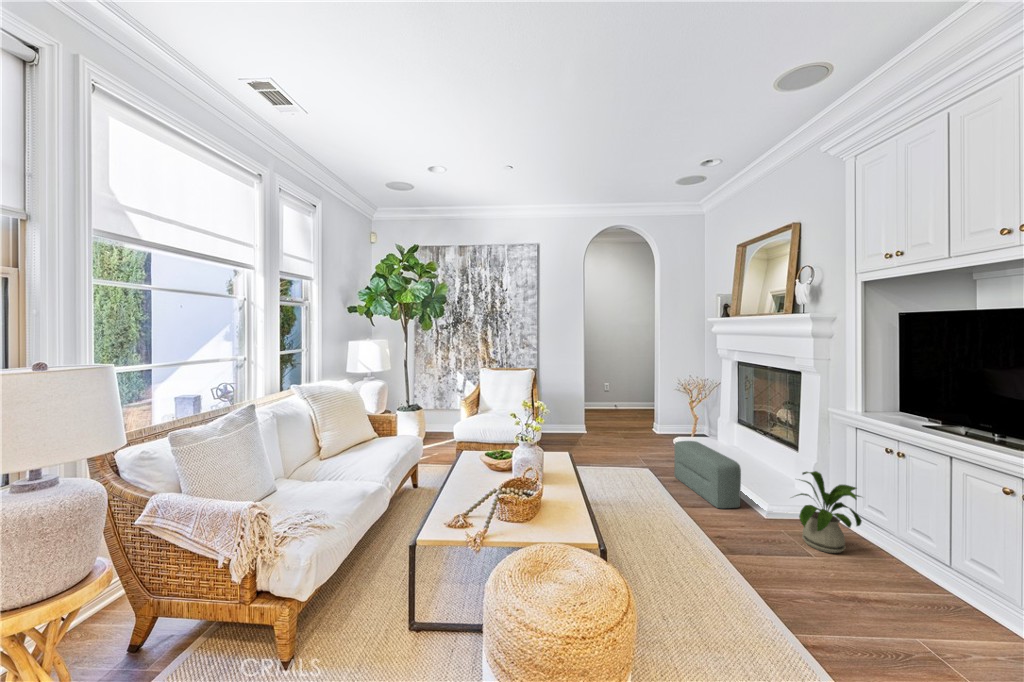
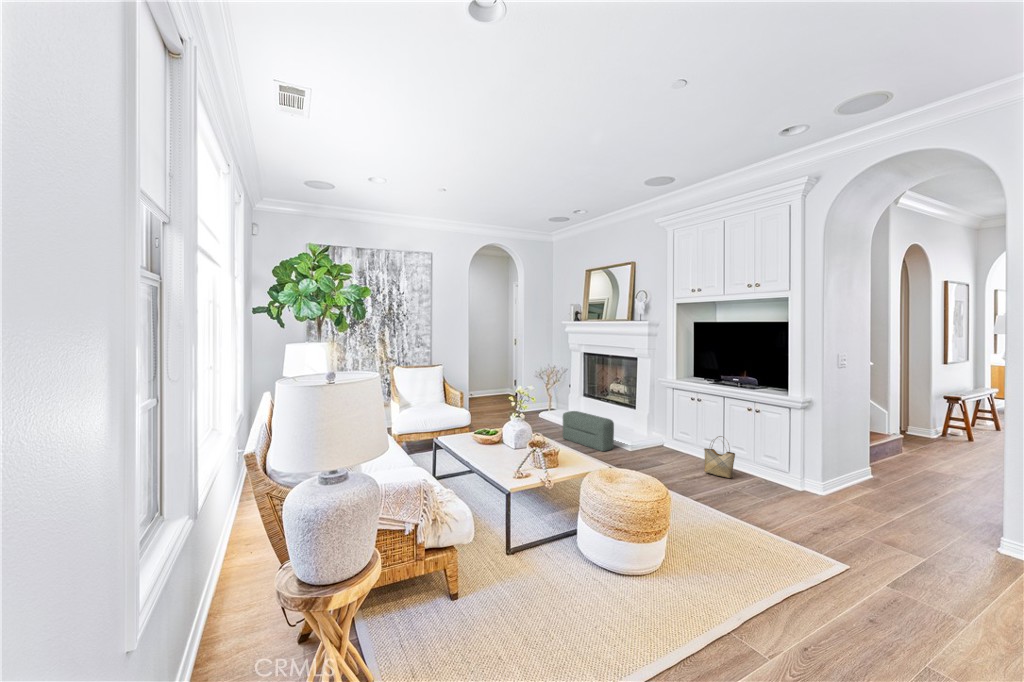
house plant: present [796,471,862,553] -> none [647,417,684,462]
woven basket: none [892,532,972,626] -> present [704,436,735,478]

